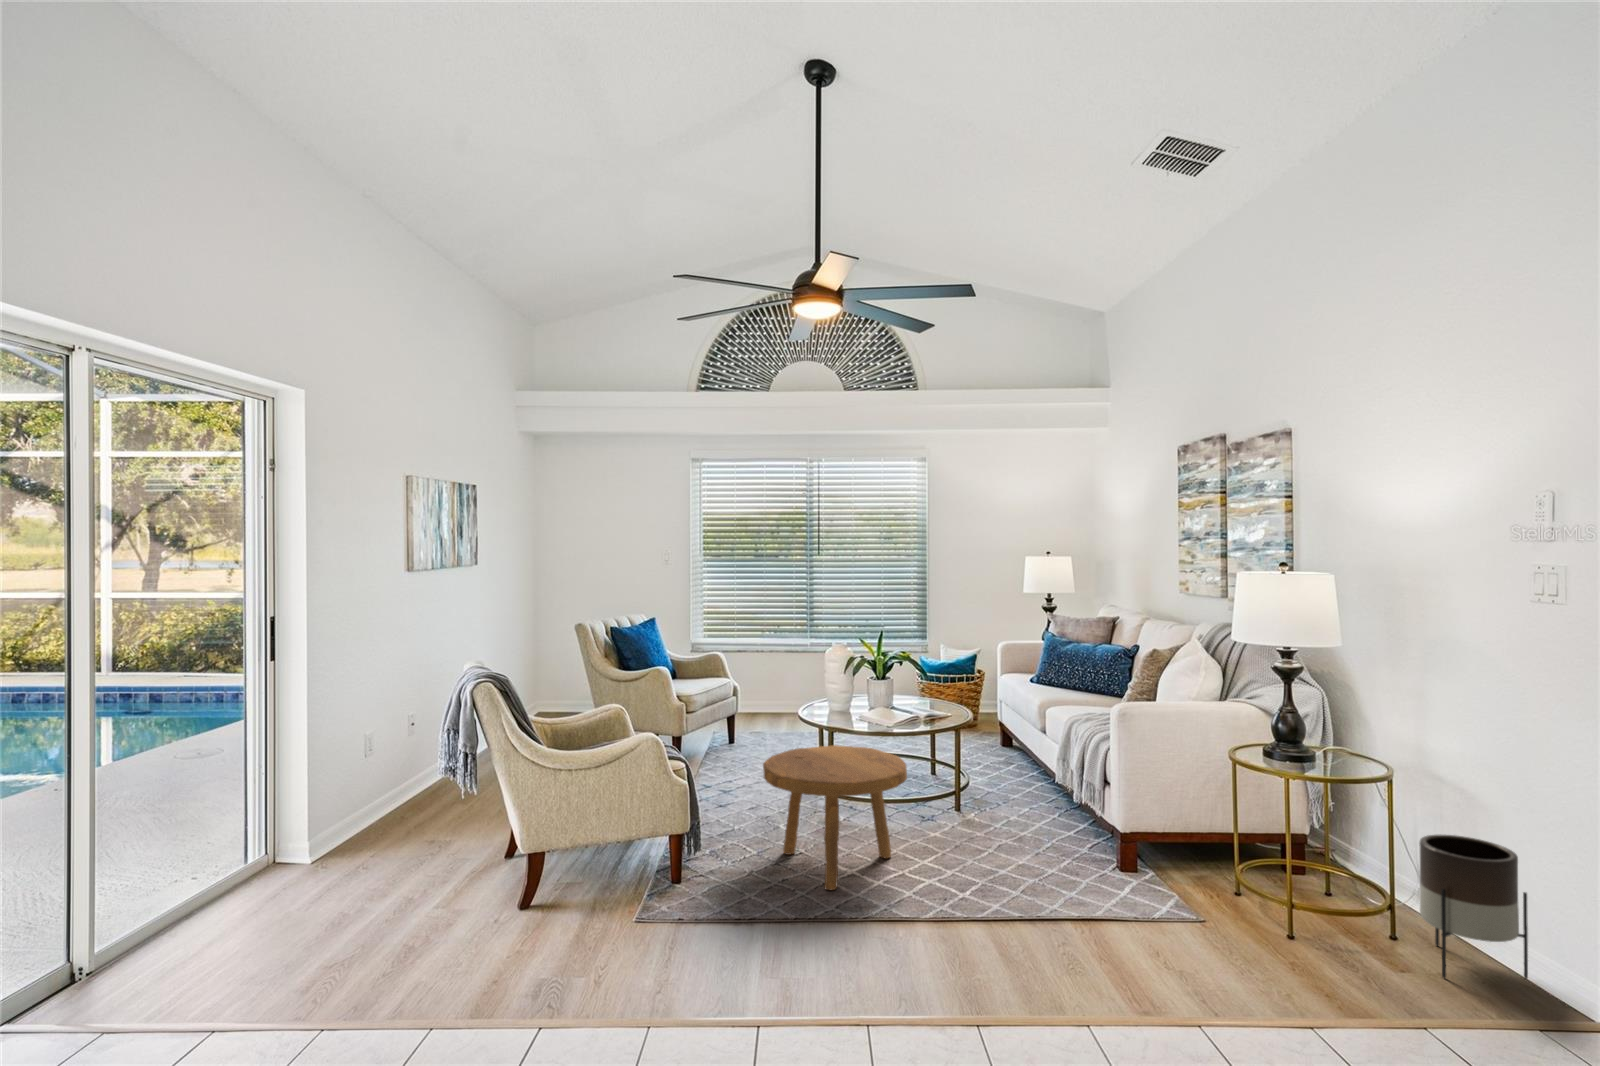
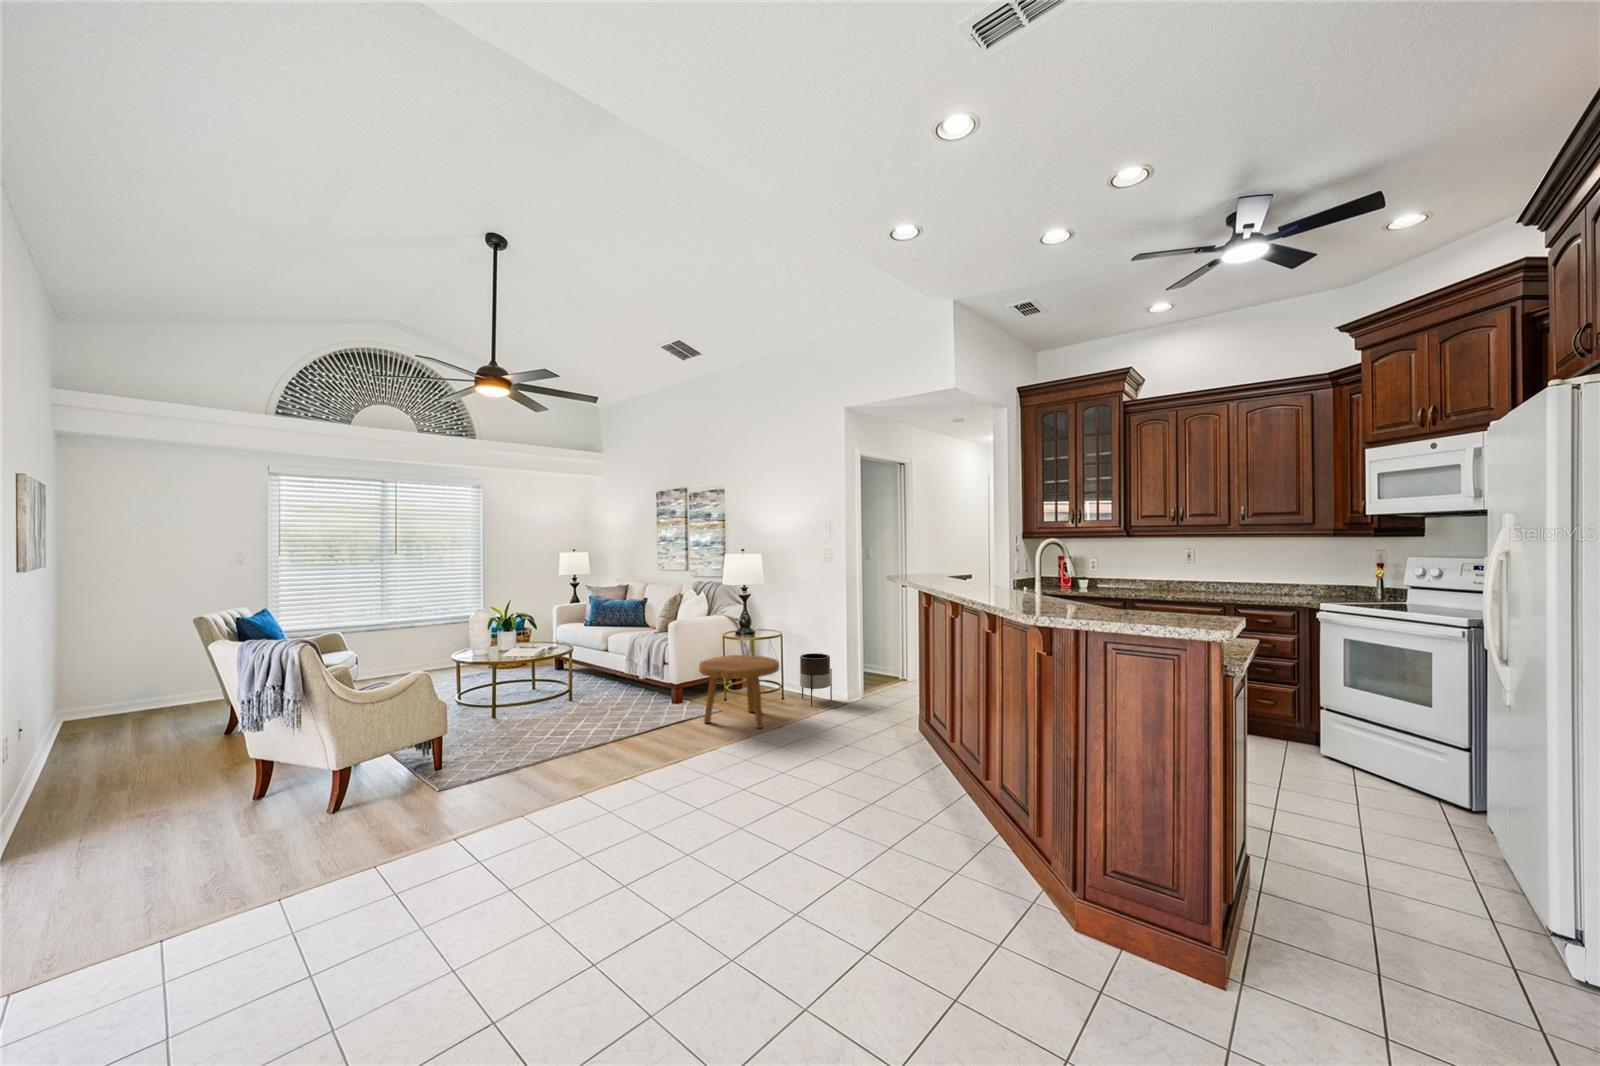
footstool: present [763,745,907,890] -> present [699,655,779,728]

